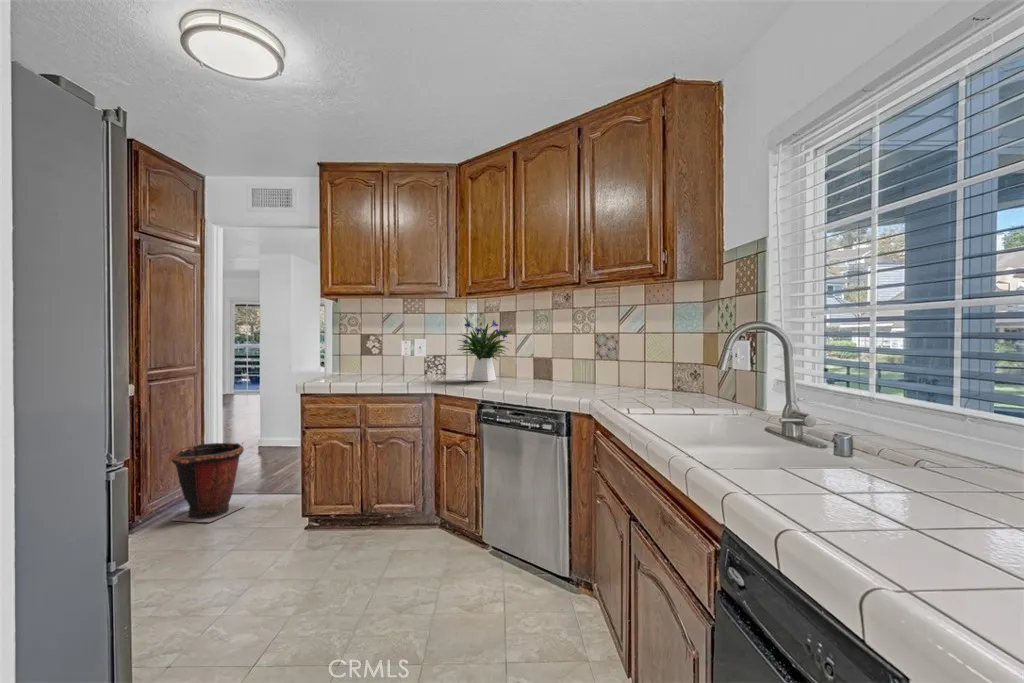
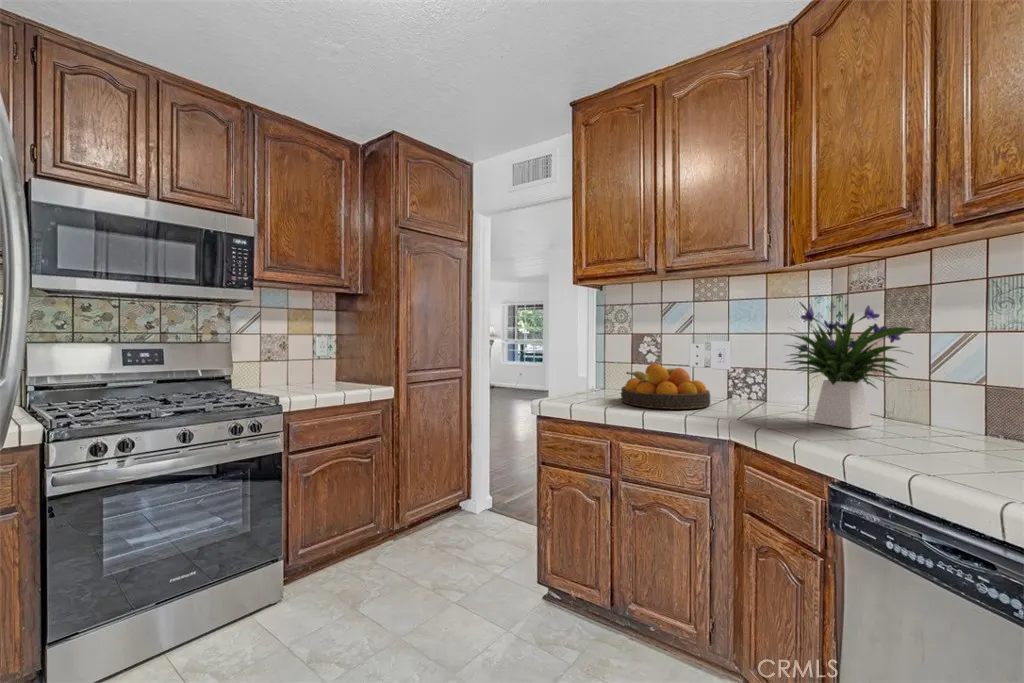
fruit bowl: none [361,354,417,380] -> present [621,364,710,409]
waste bin: present [170,443,245,522] -> none [416,456,496,557]

